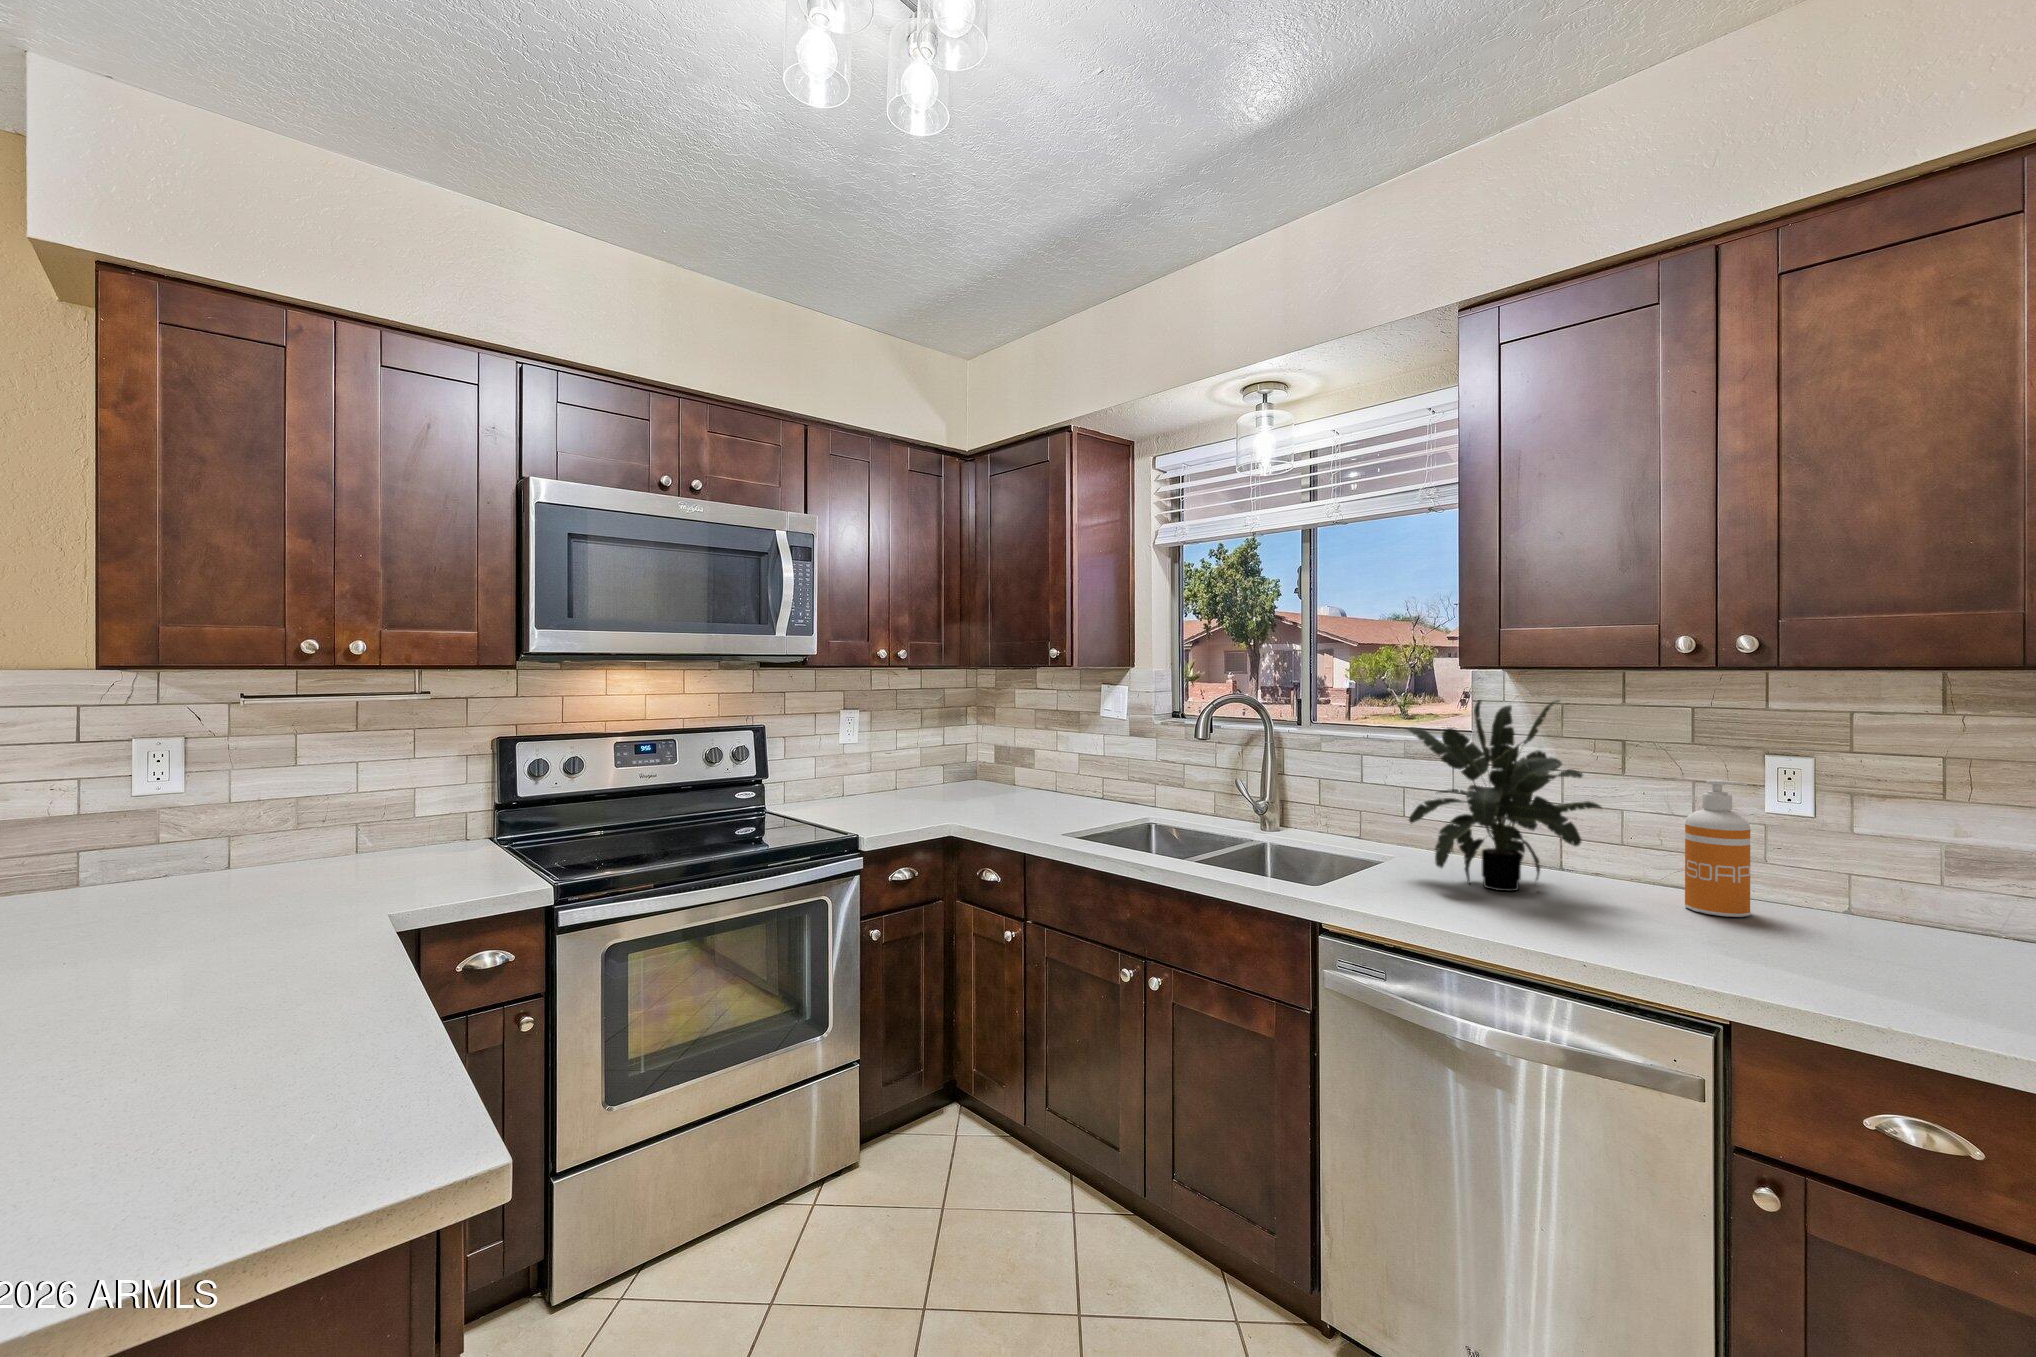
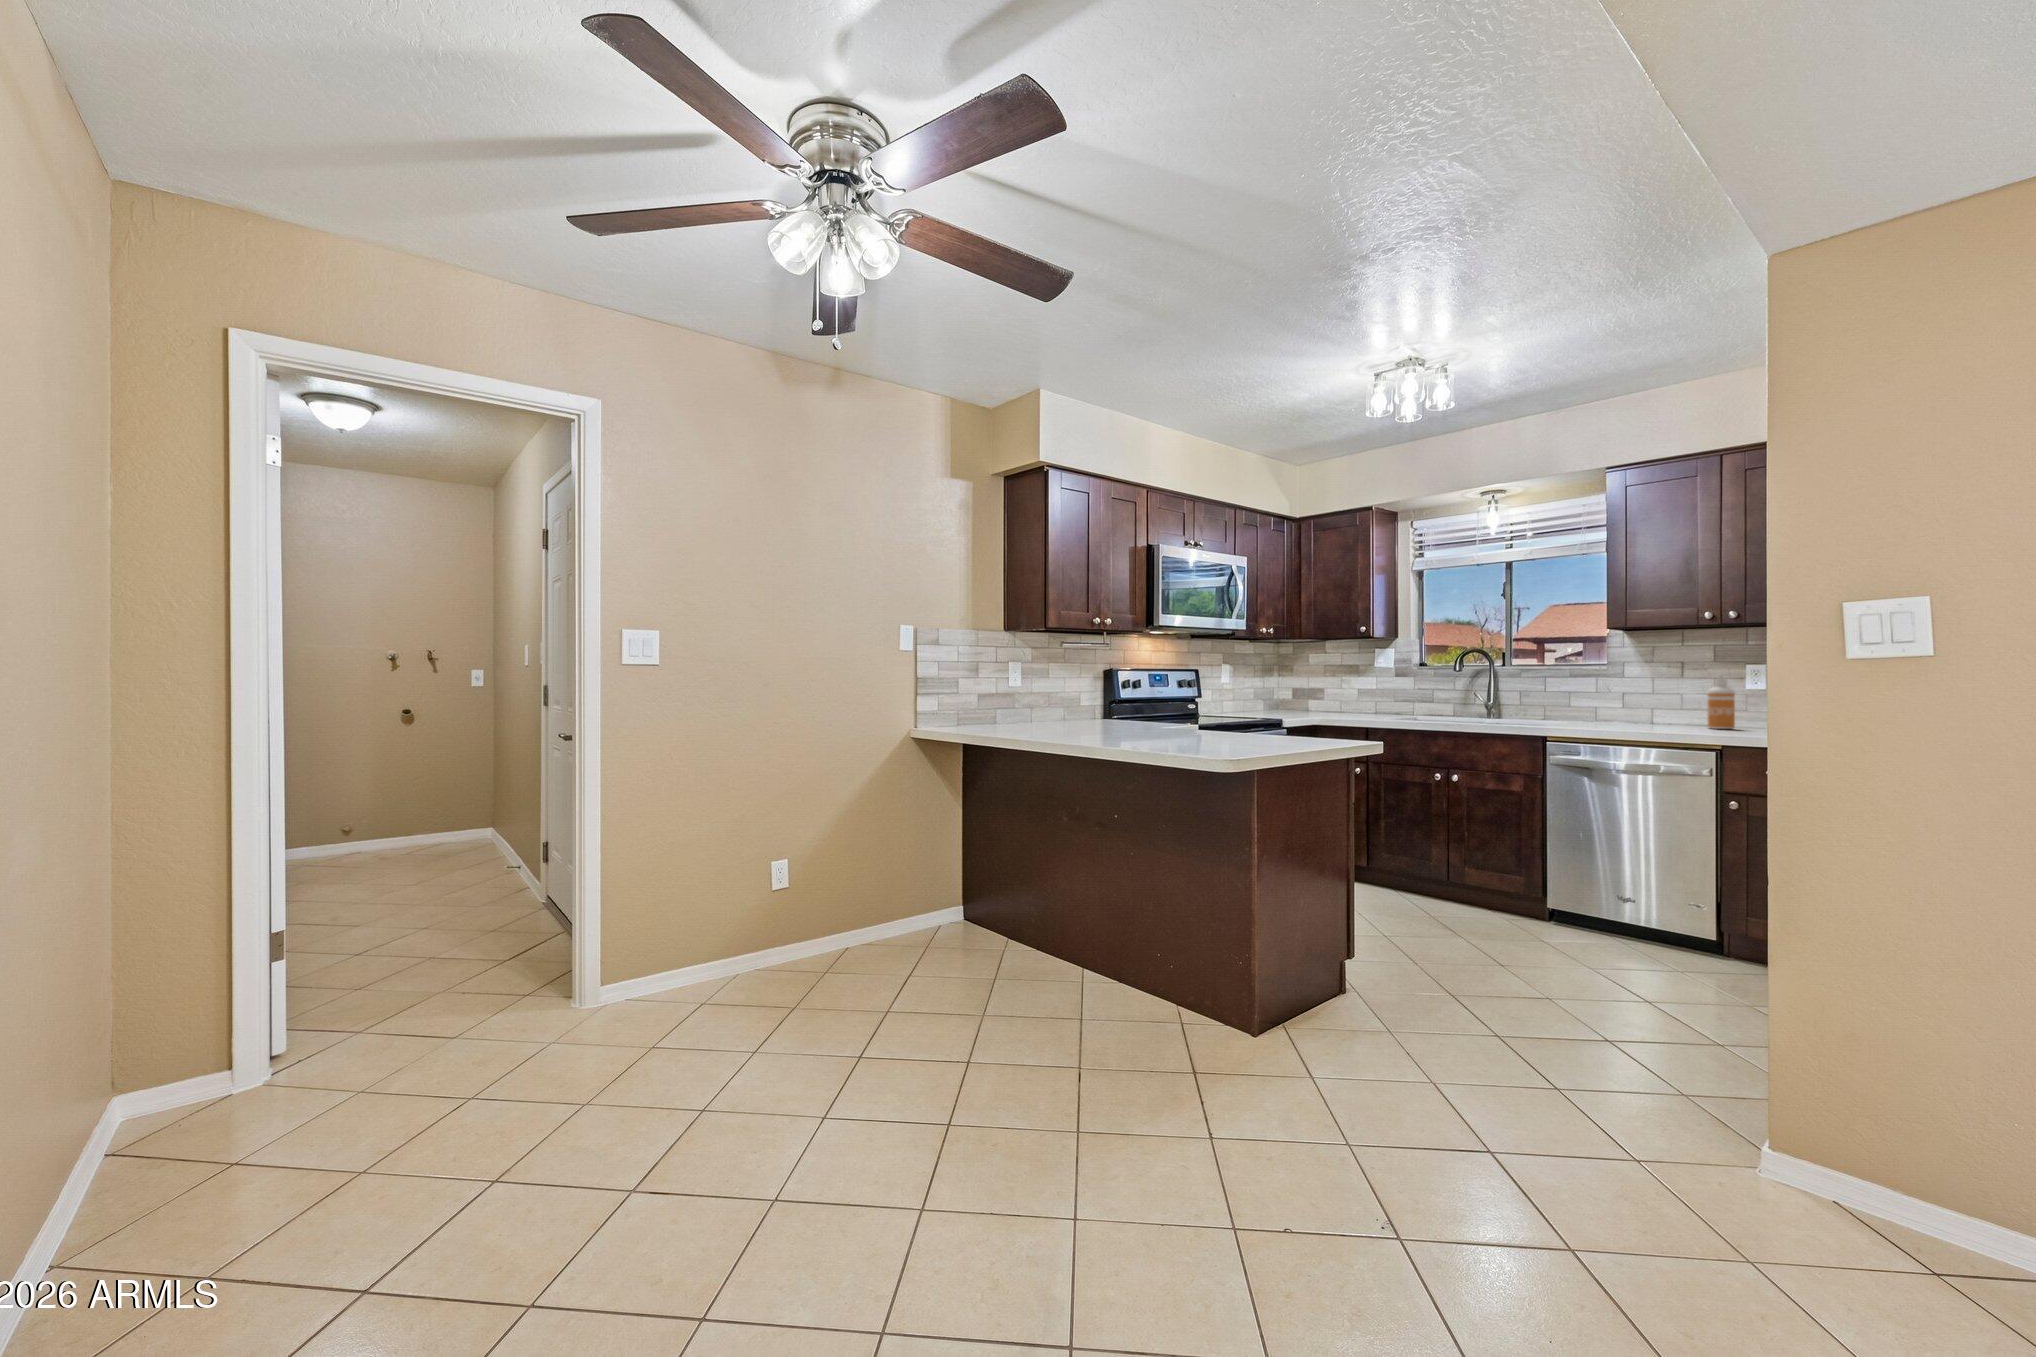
potted plant: present [1407,700,1601,891] -> none [1578,642,1672,726]

